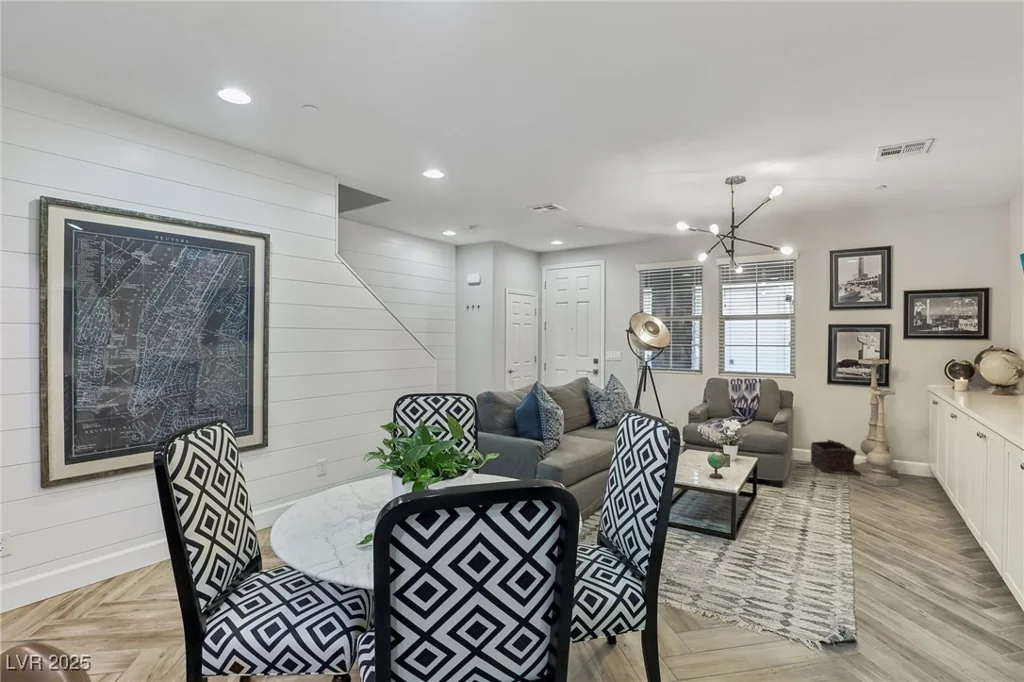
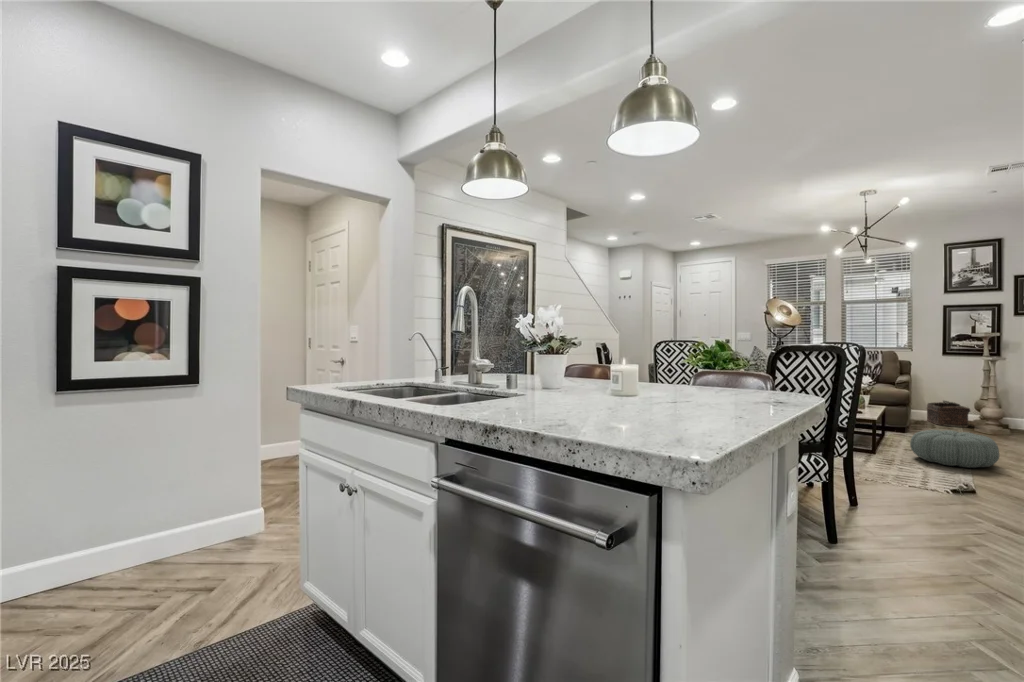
pouf: none [781,502,887,563] -> present [910,430,999,468]

